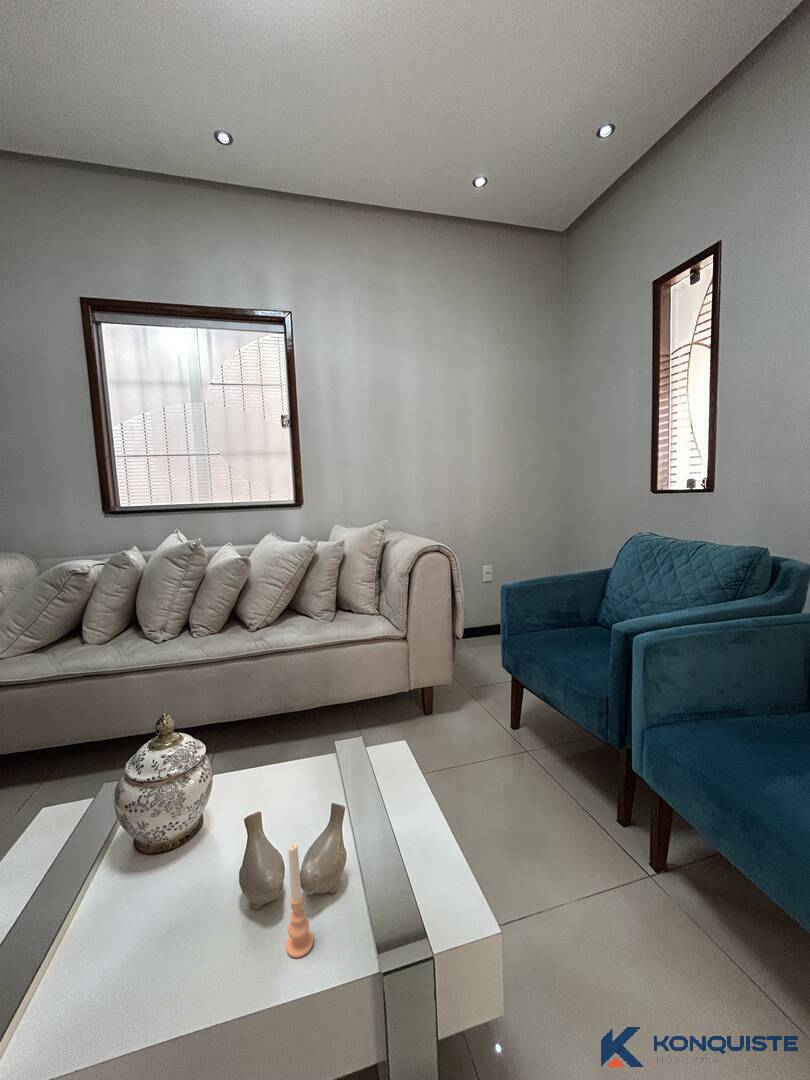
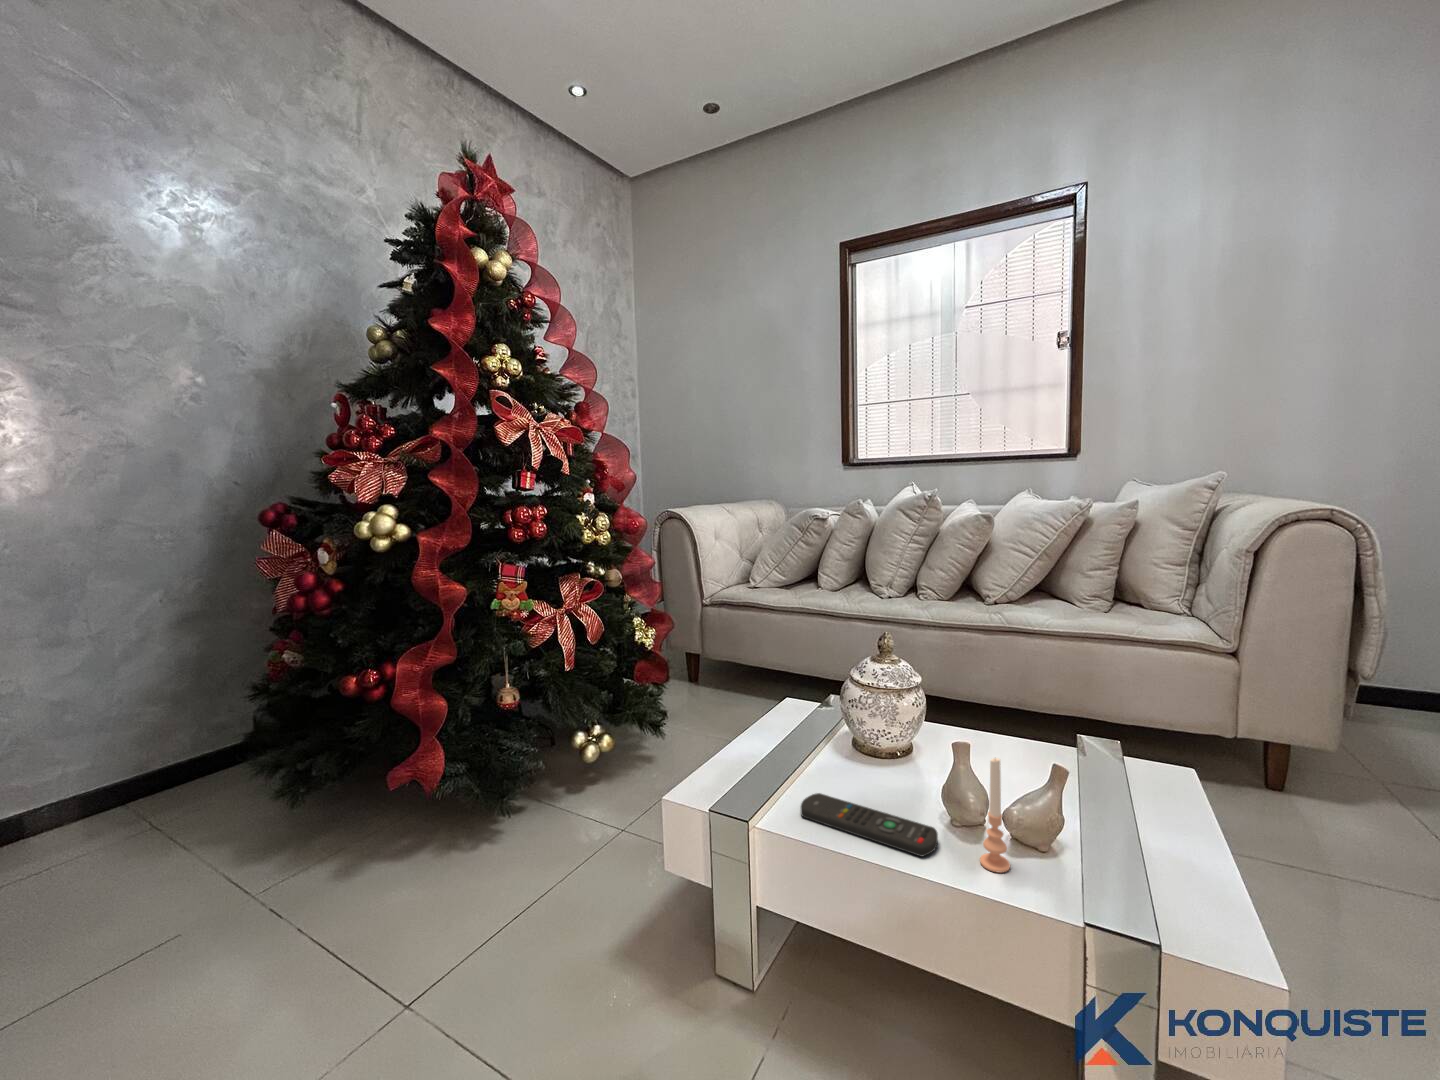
remote control: none [63,934,243,1018] -> present [801,793,938,856]

